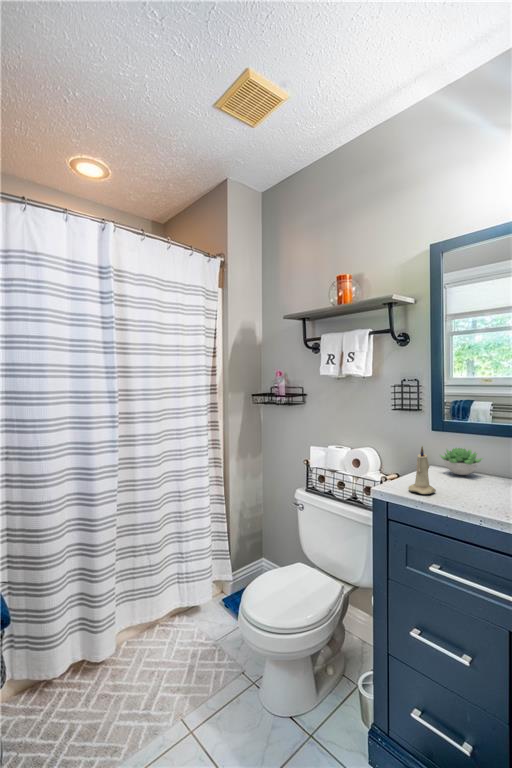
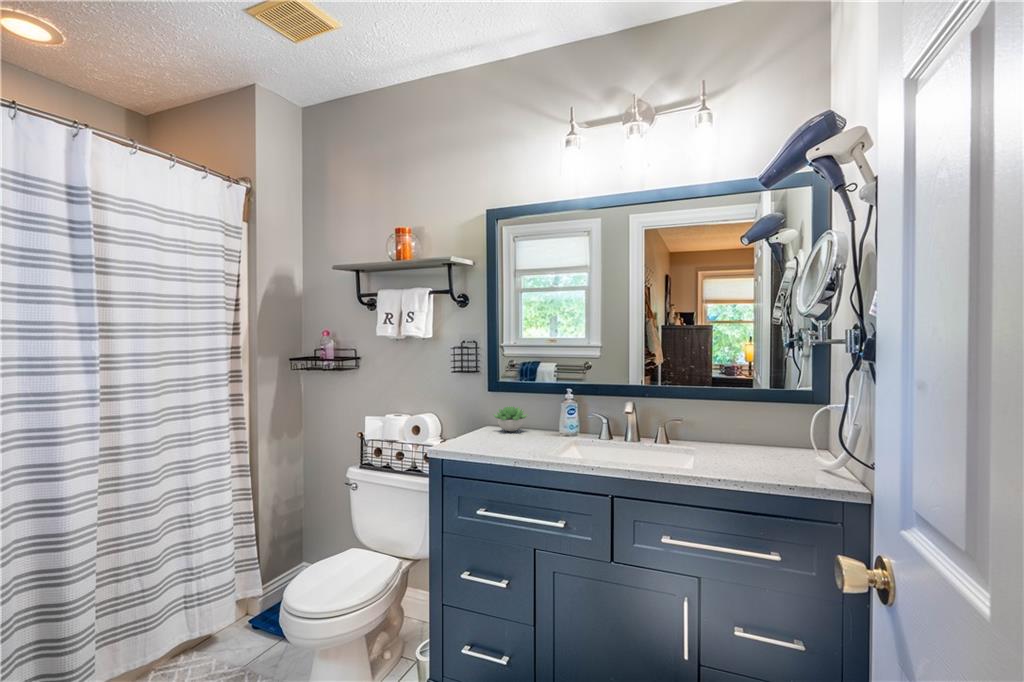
candle: present [408,446,436,494] -> none [461,404,484,448]

